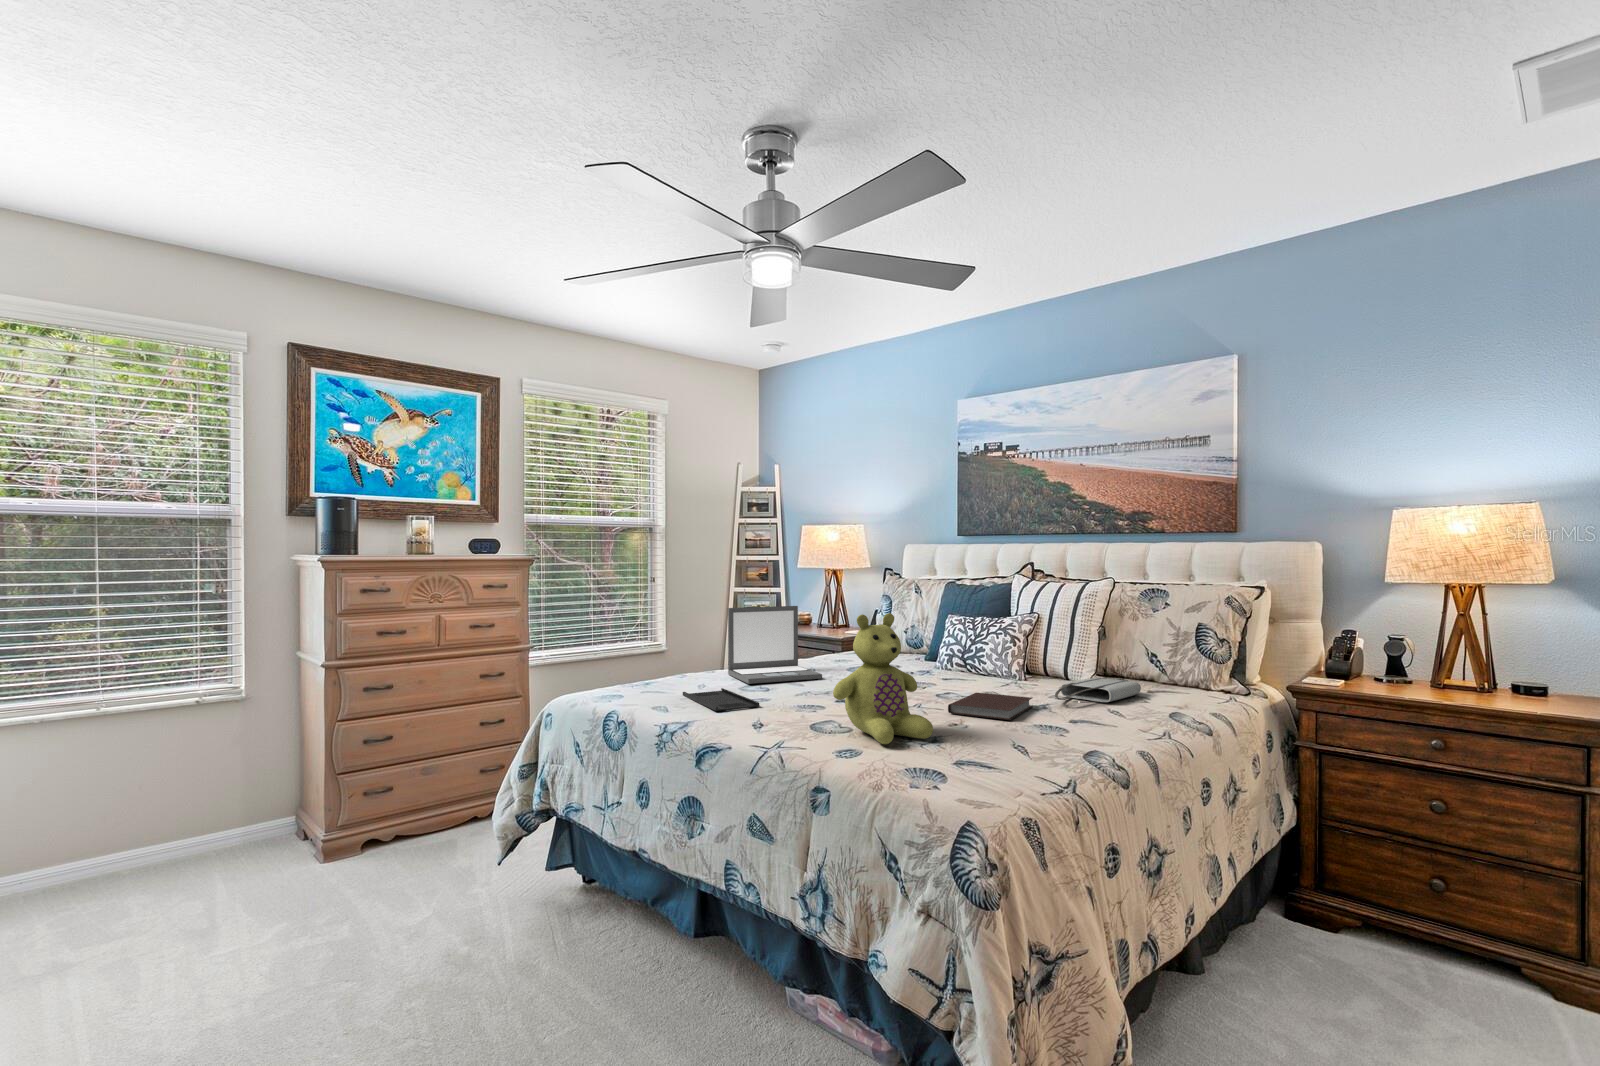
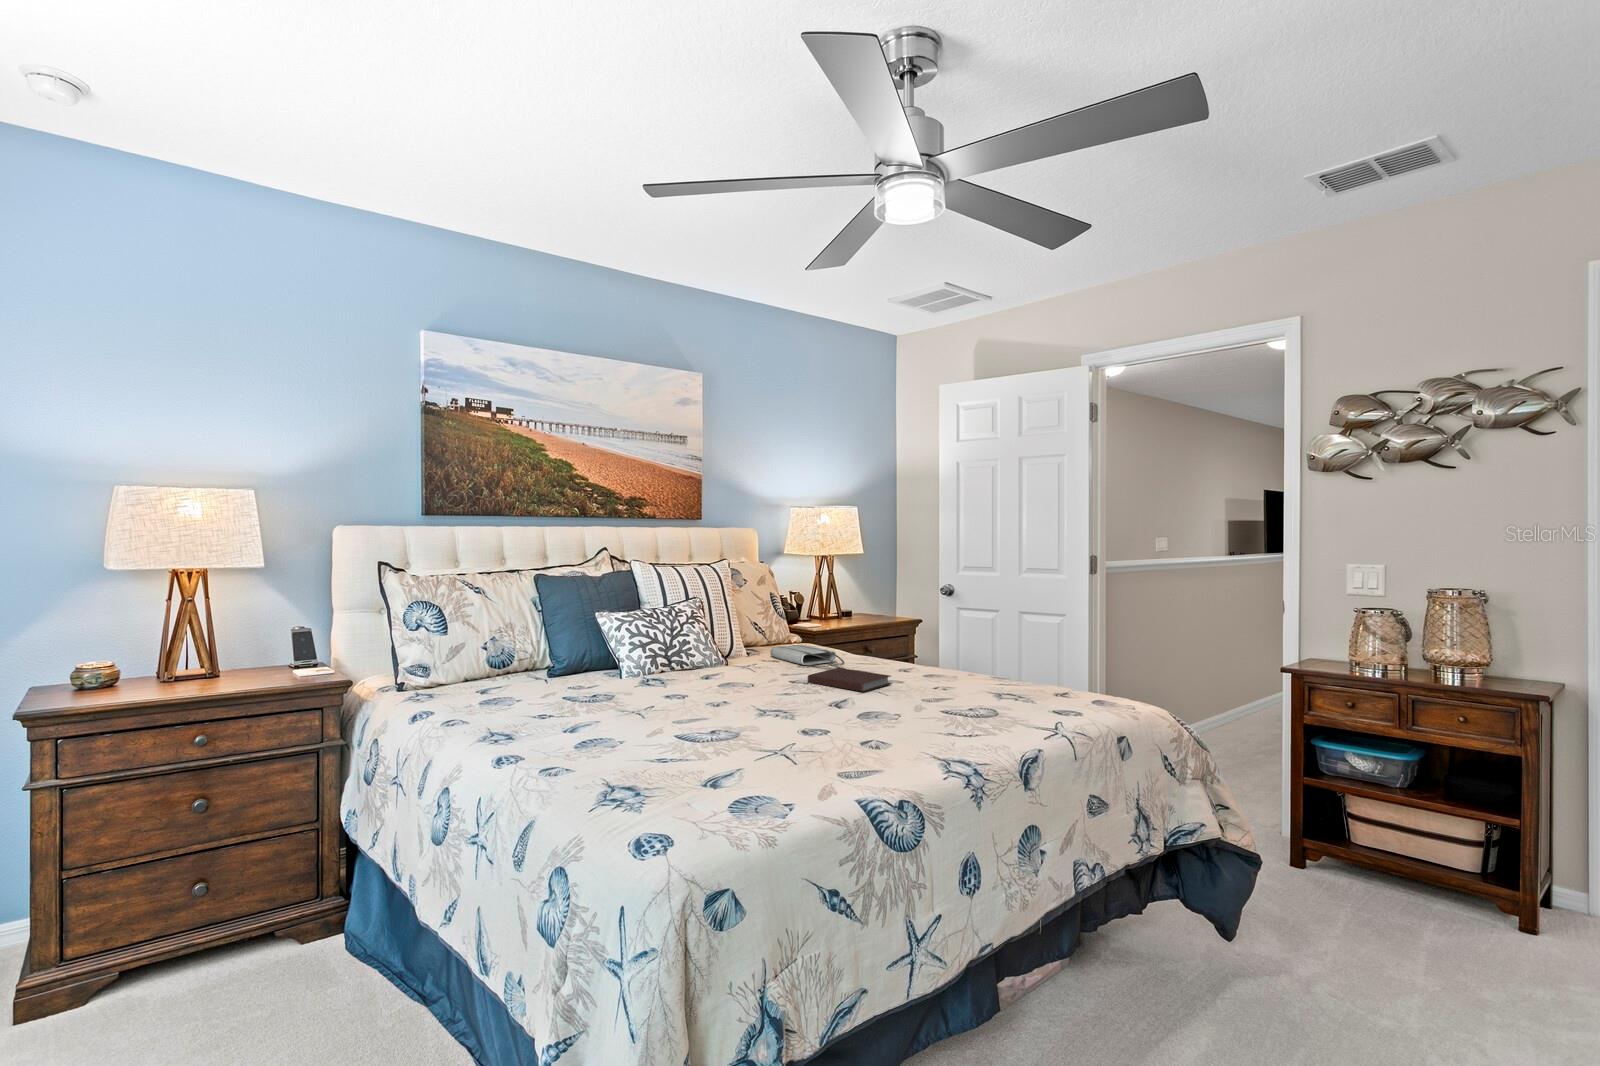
laptop: present [728,606,822,684] -> none [586,623,688,738]
stuffed bear: present [833,613,933,744] -> none [907,606,988,715]
tray: present [683,688,759,711] -> none [715,731,847,762]

